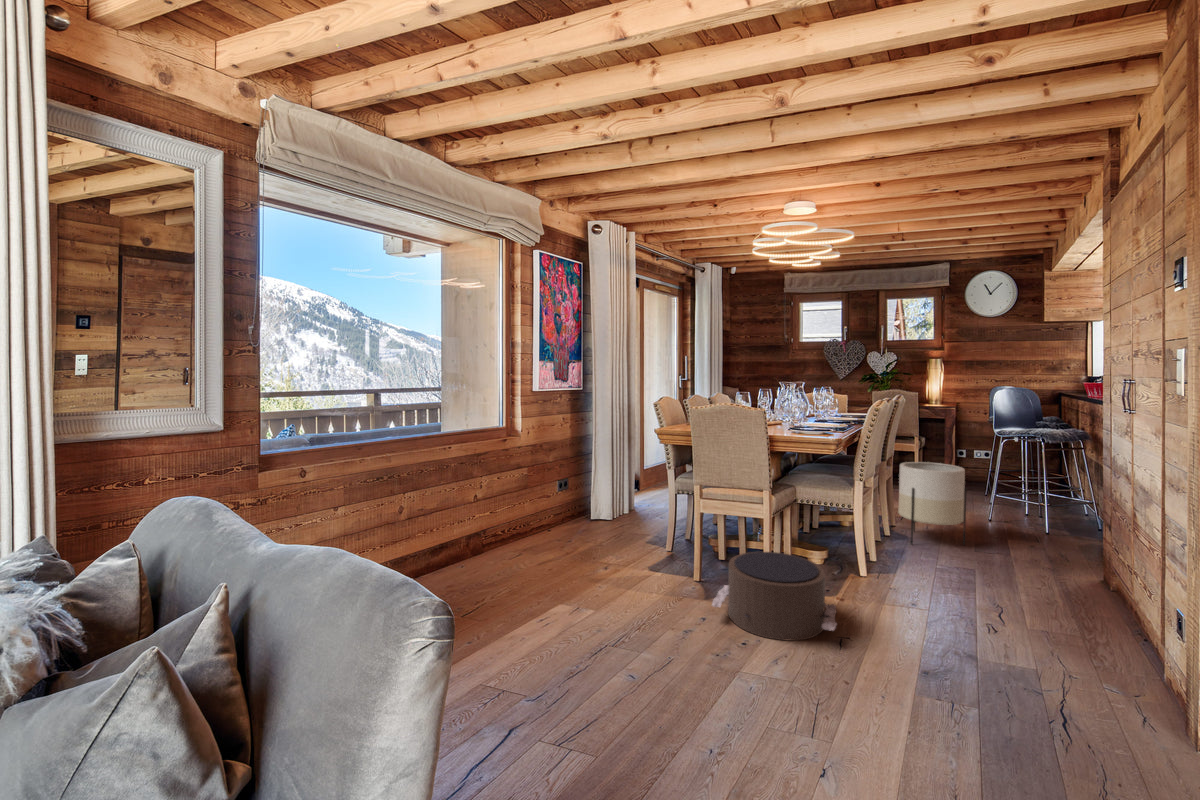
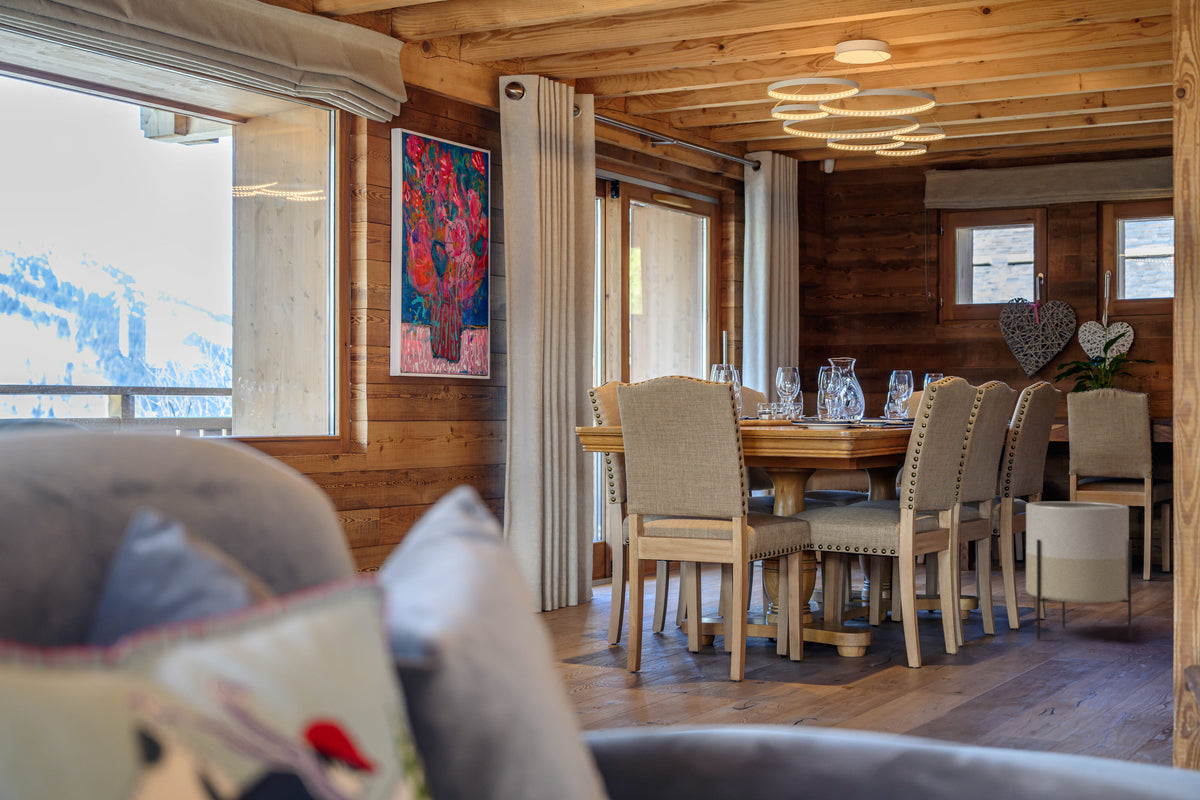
pouf: present [712,552,837,641] -> none [627,609,819,716]

